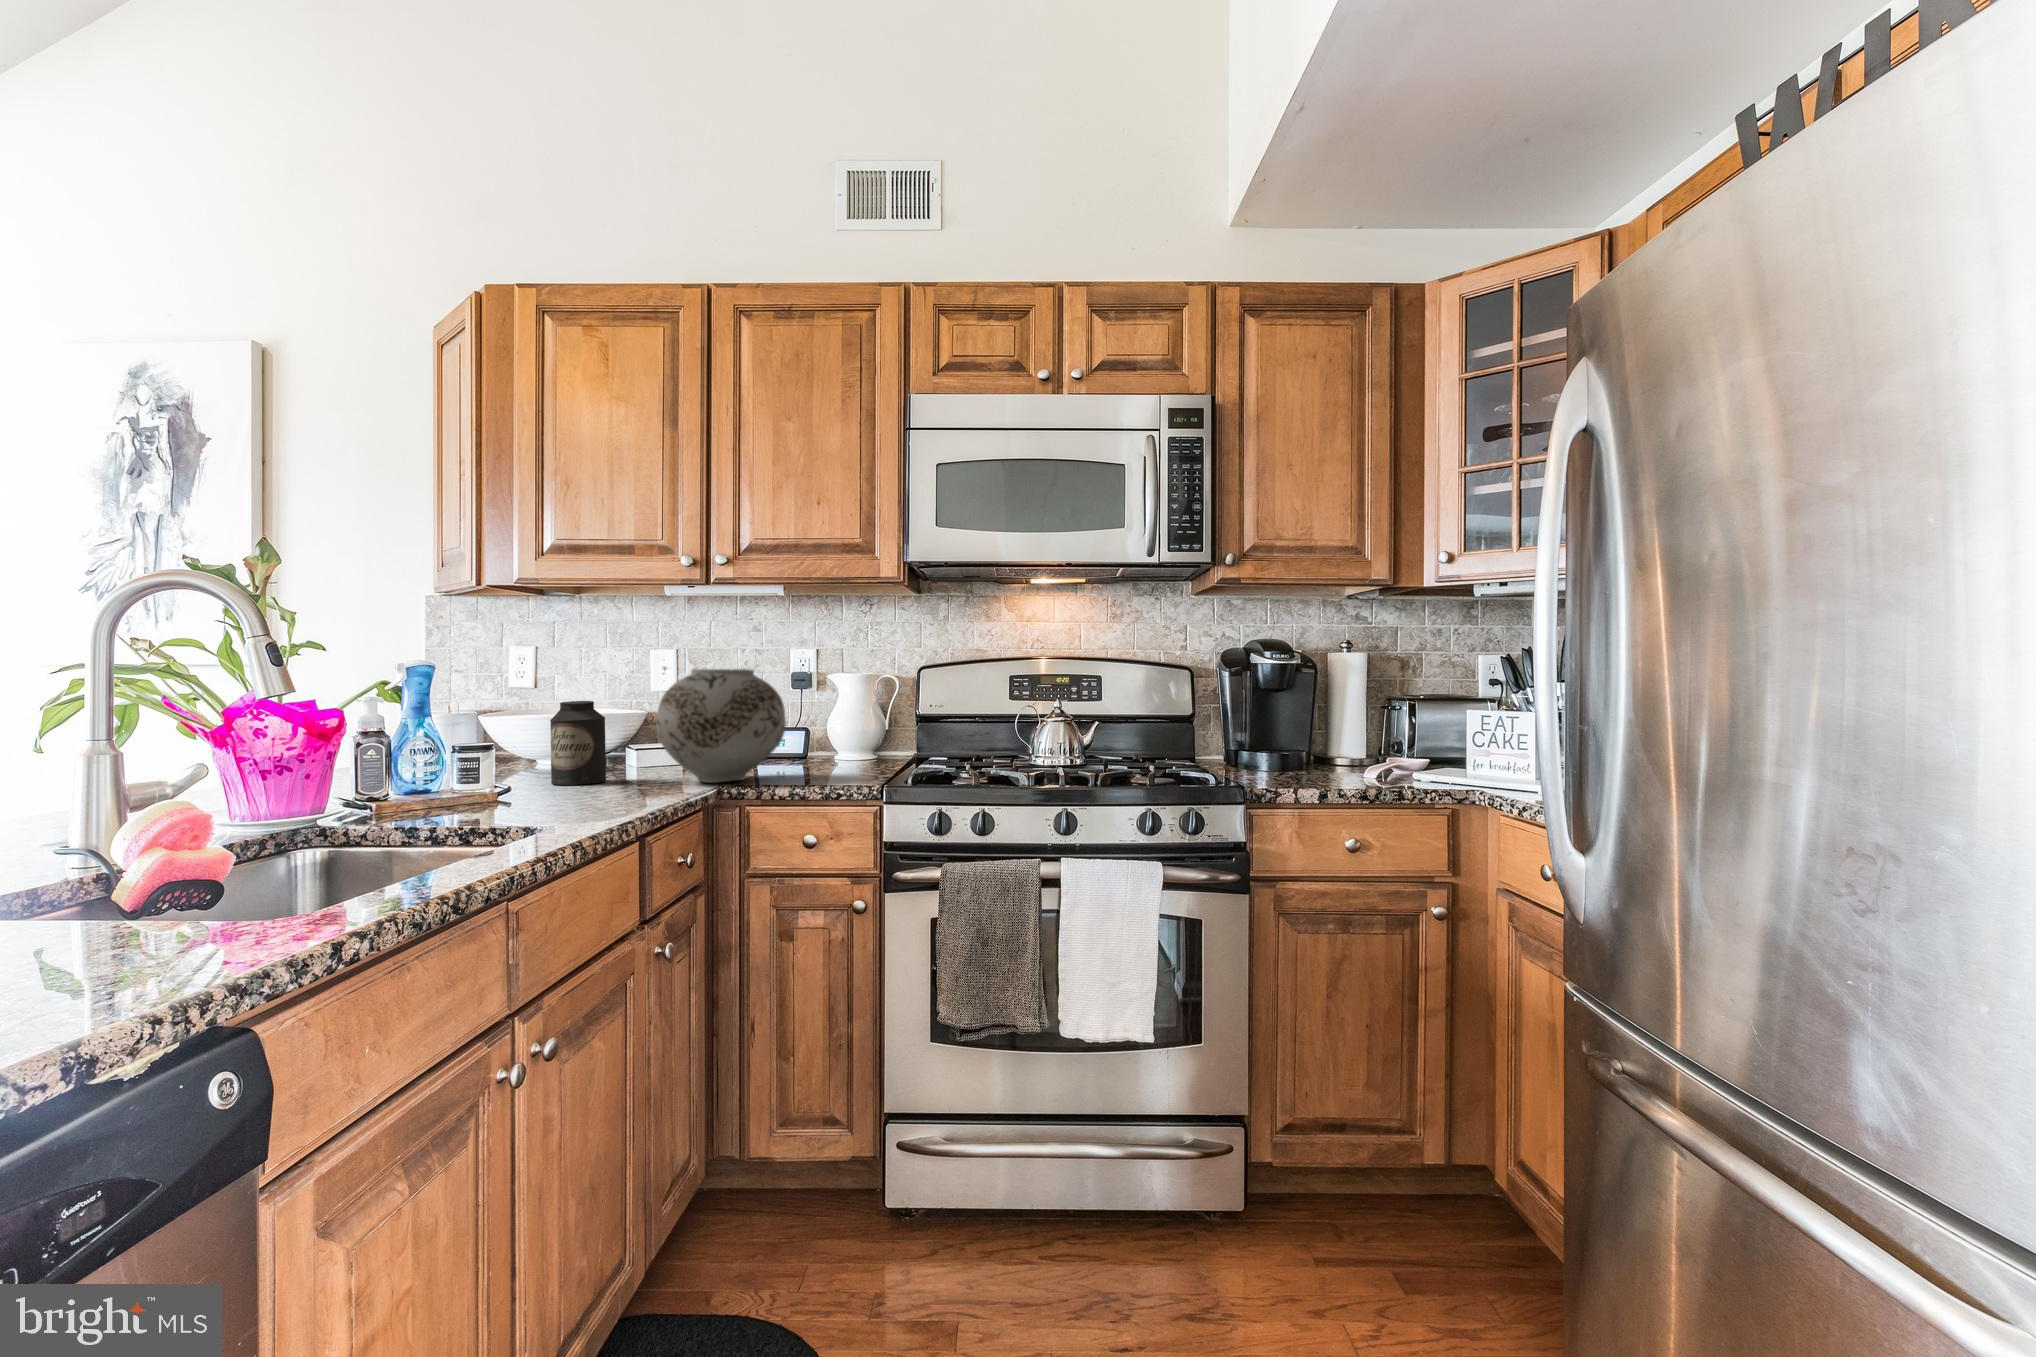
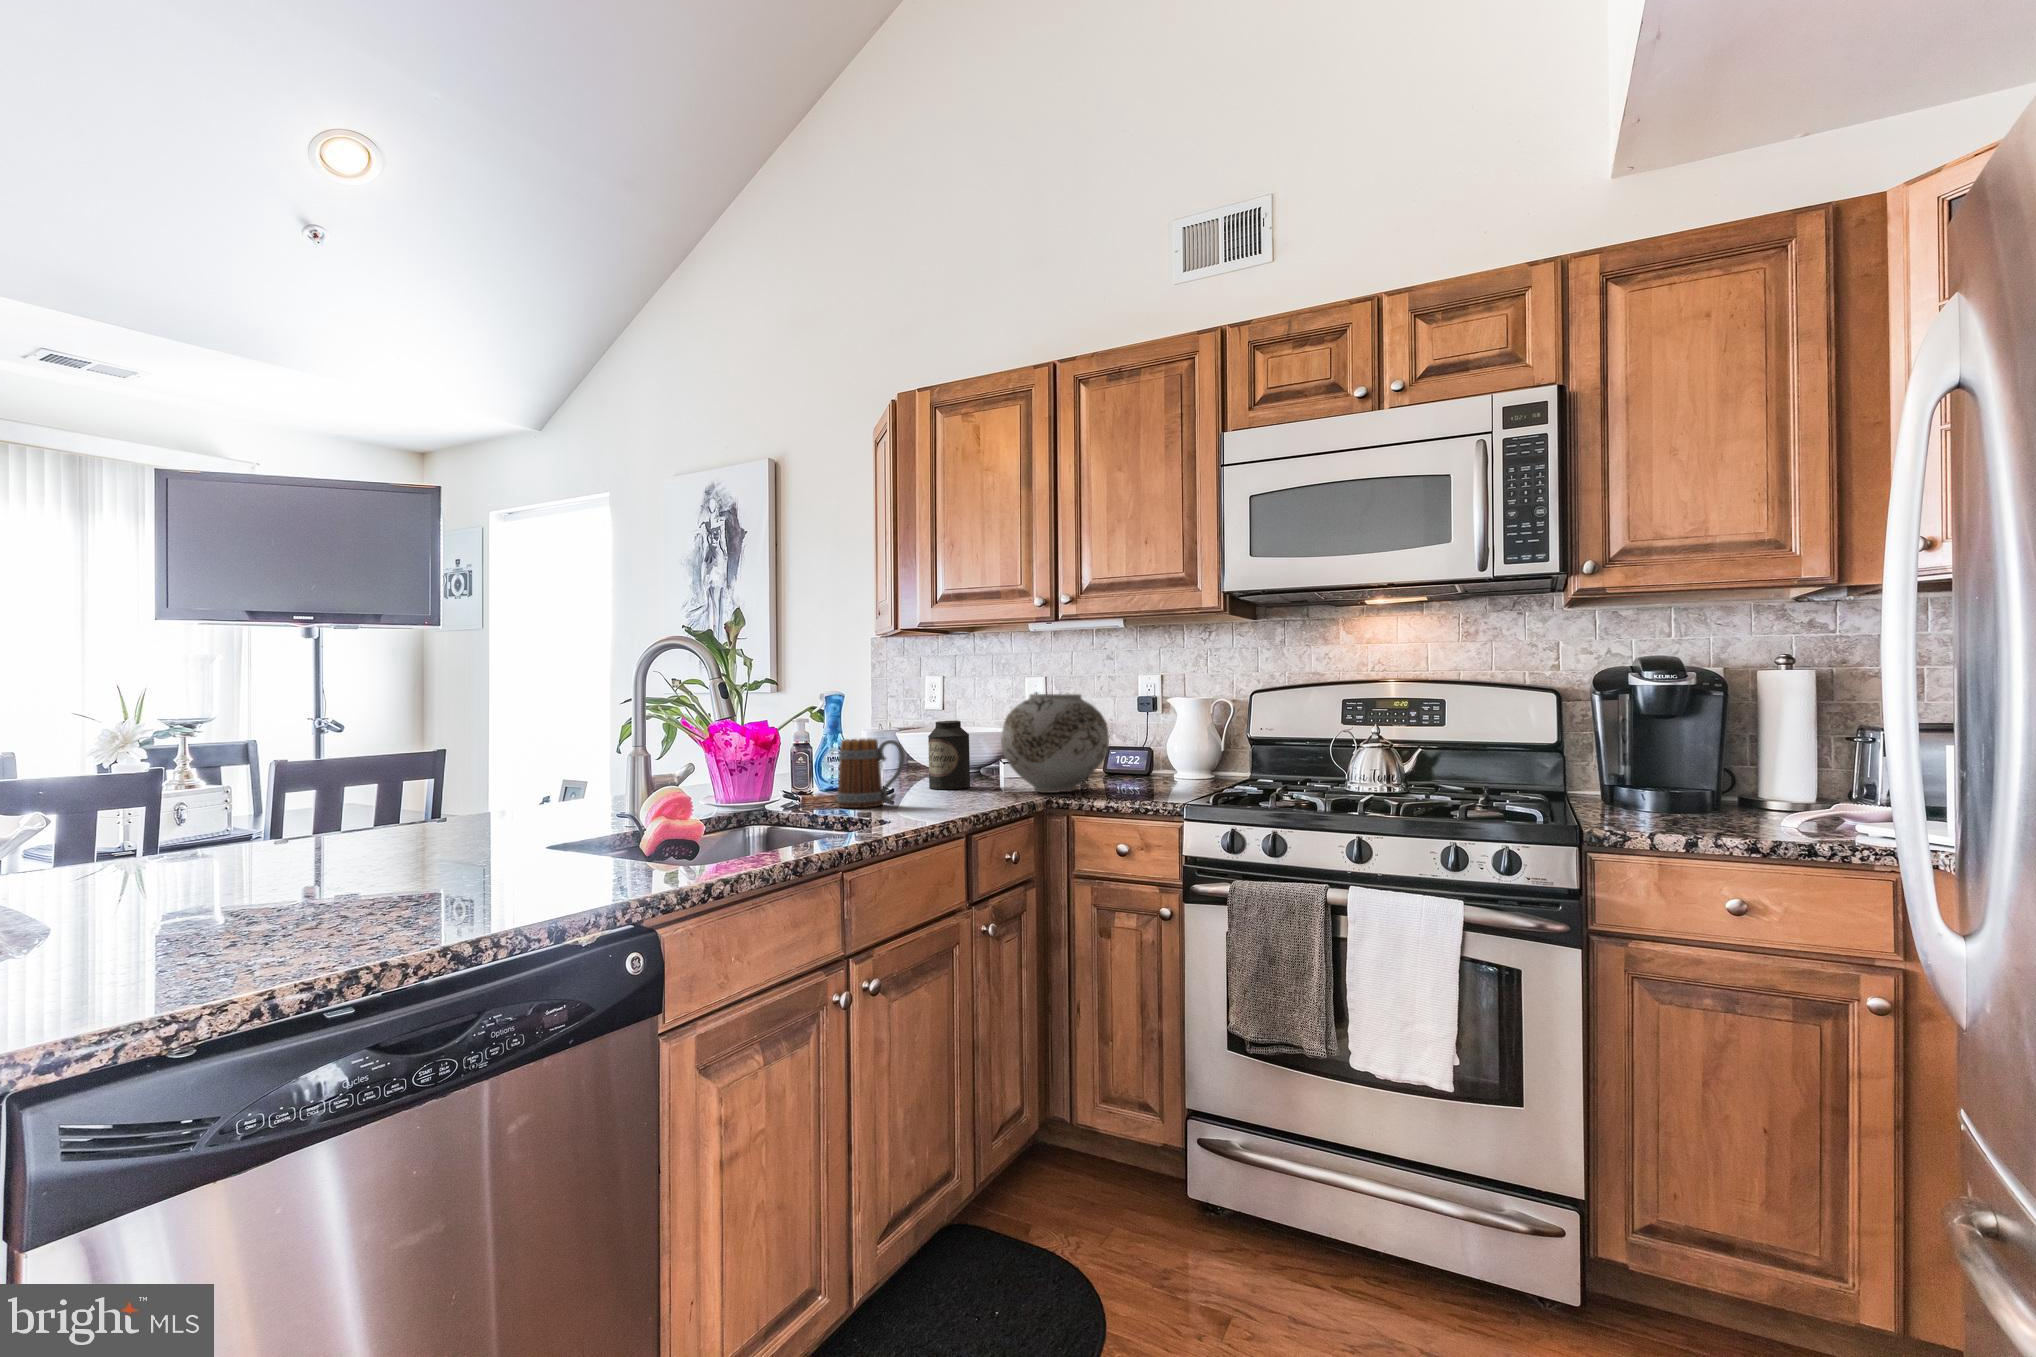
mug: none [454,723,553,813] -> present [836,739,905,808]

